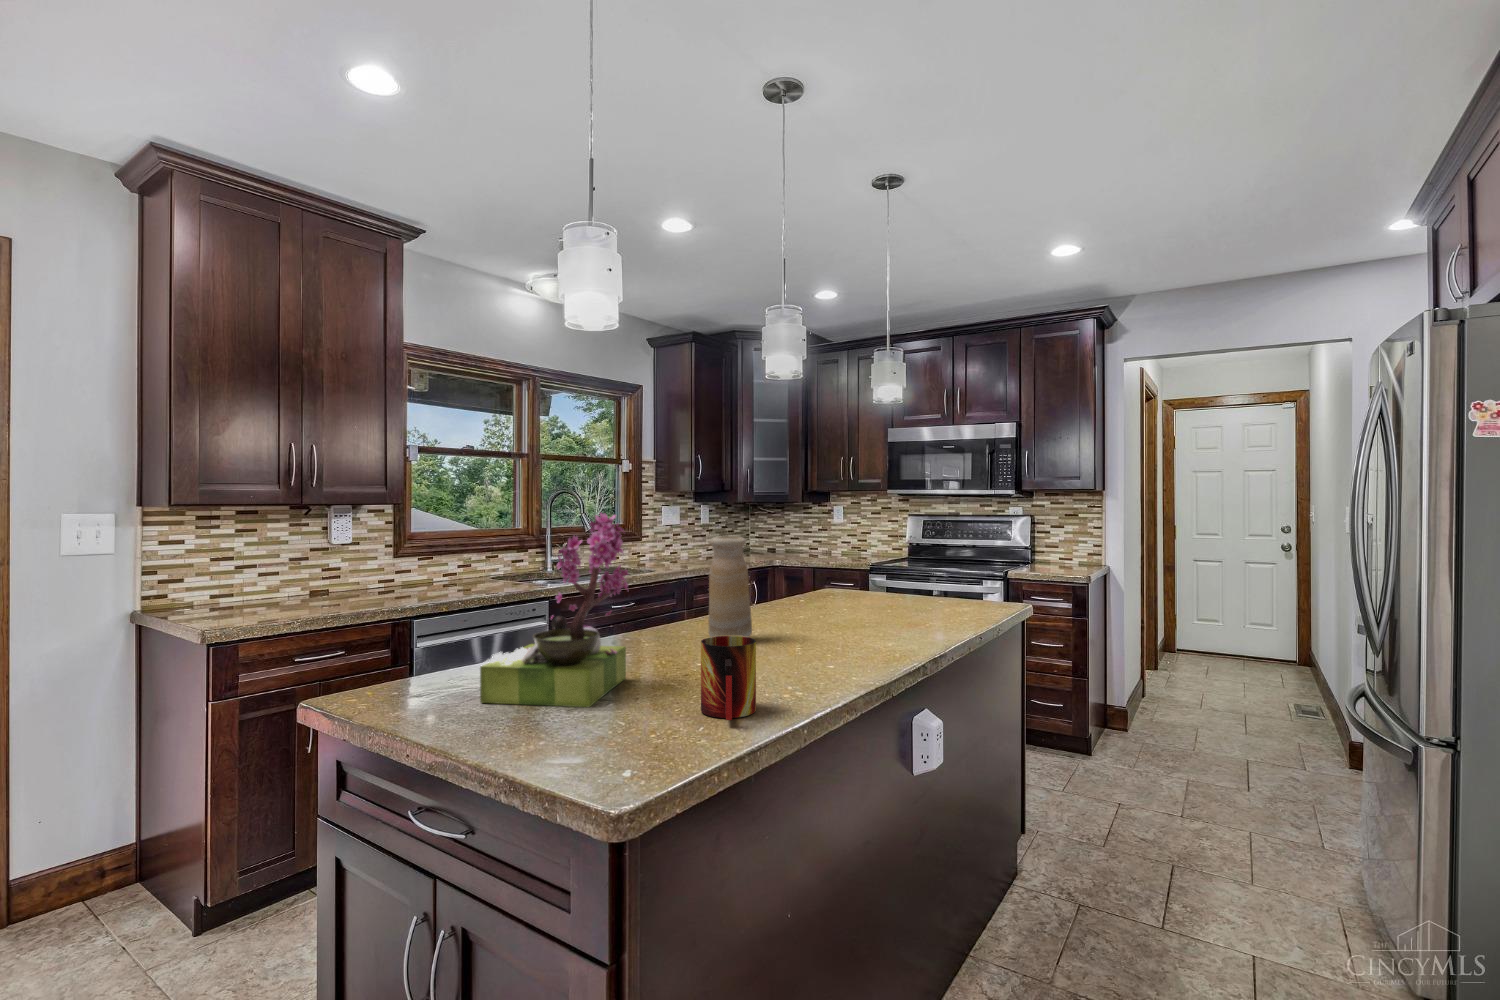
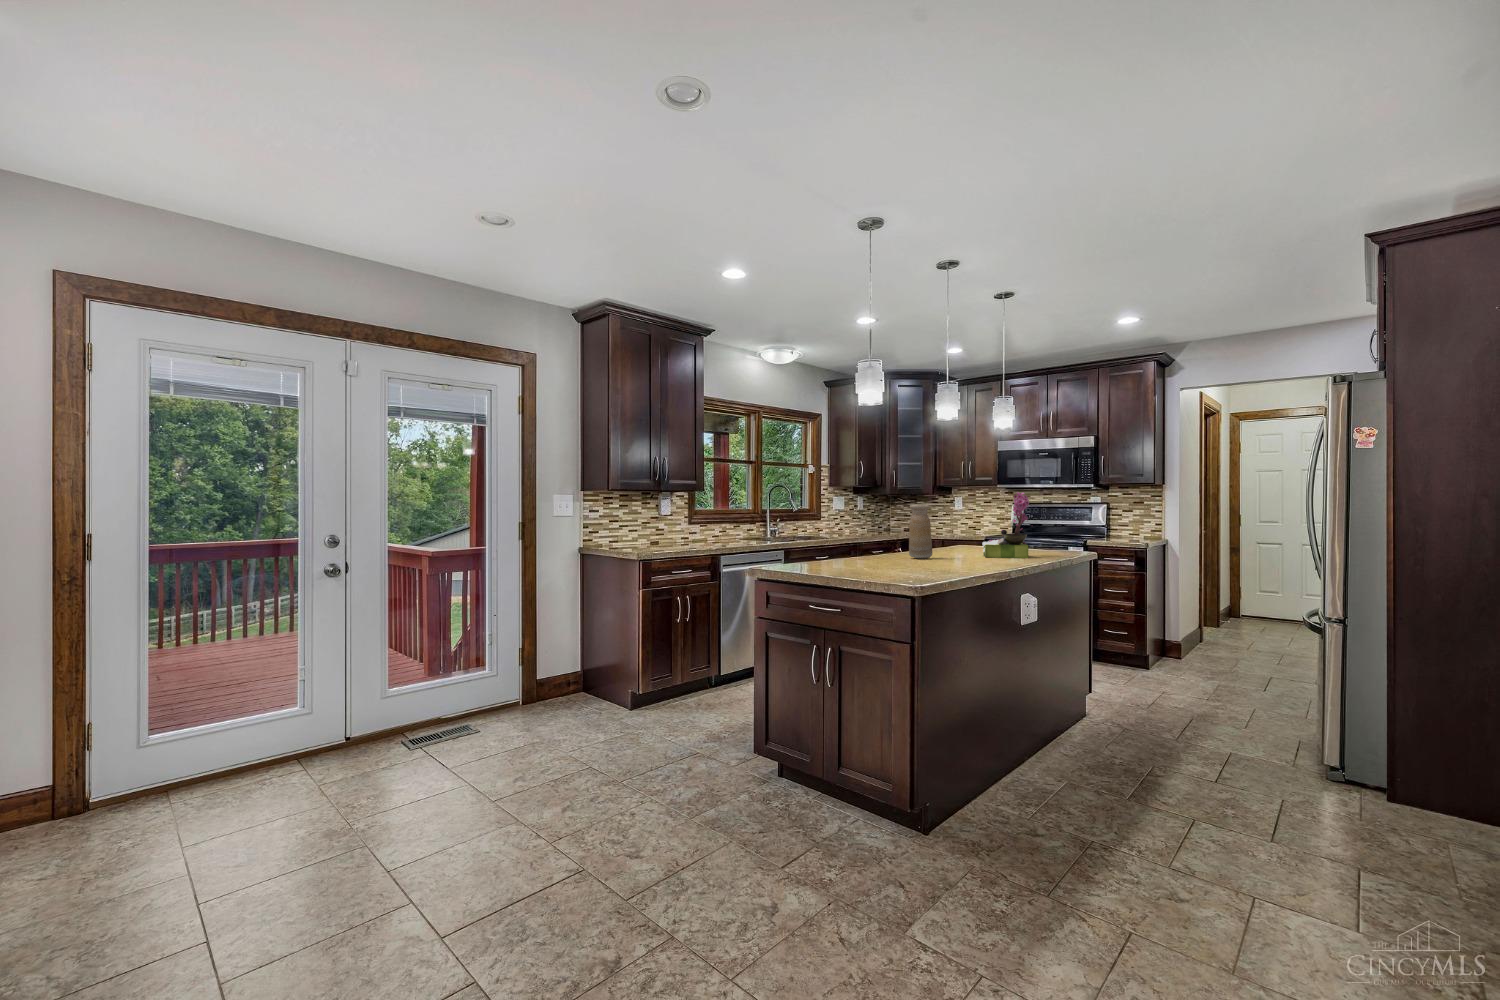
flower arrangement: present [480,513,629,707] -> present [982,492,1029,558]
mug: present [701,636,756,720] -> none [929,540,953,570]

